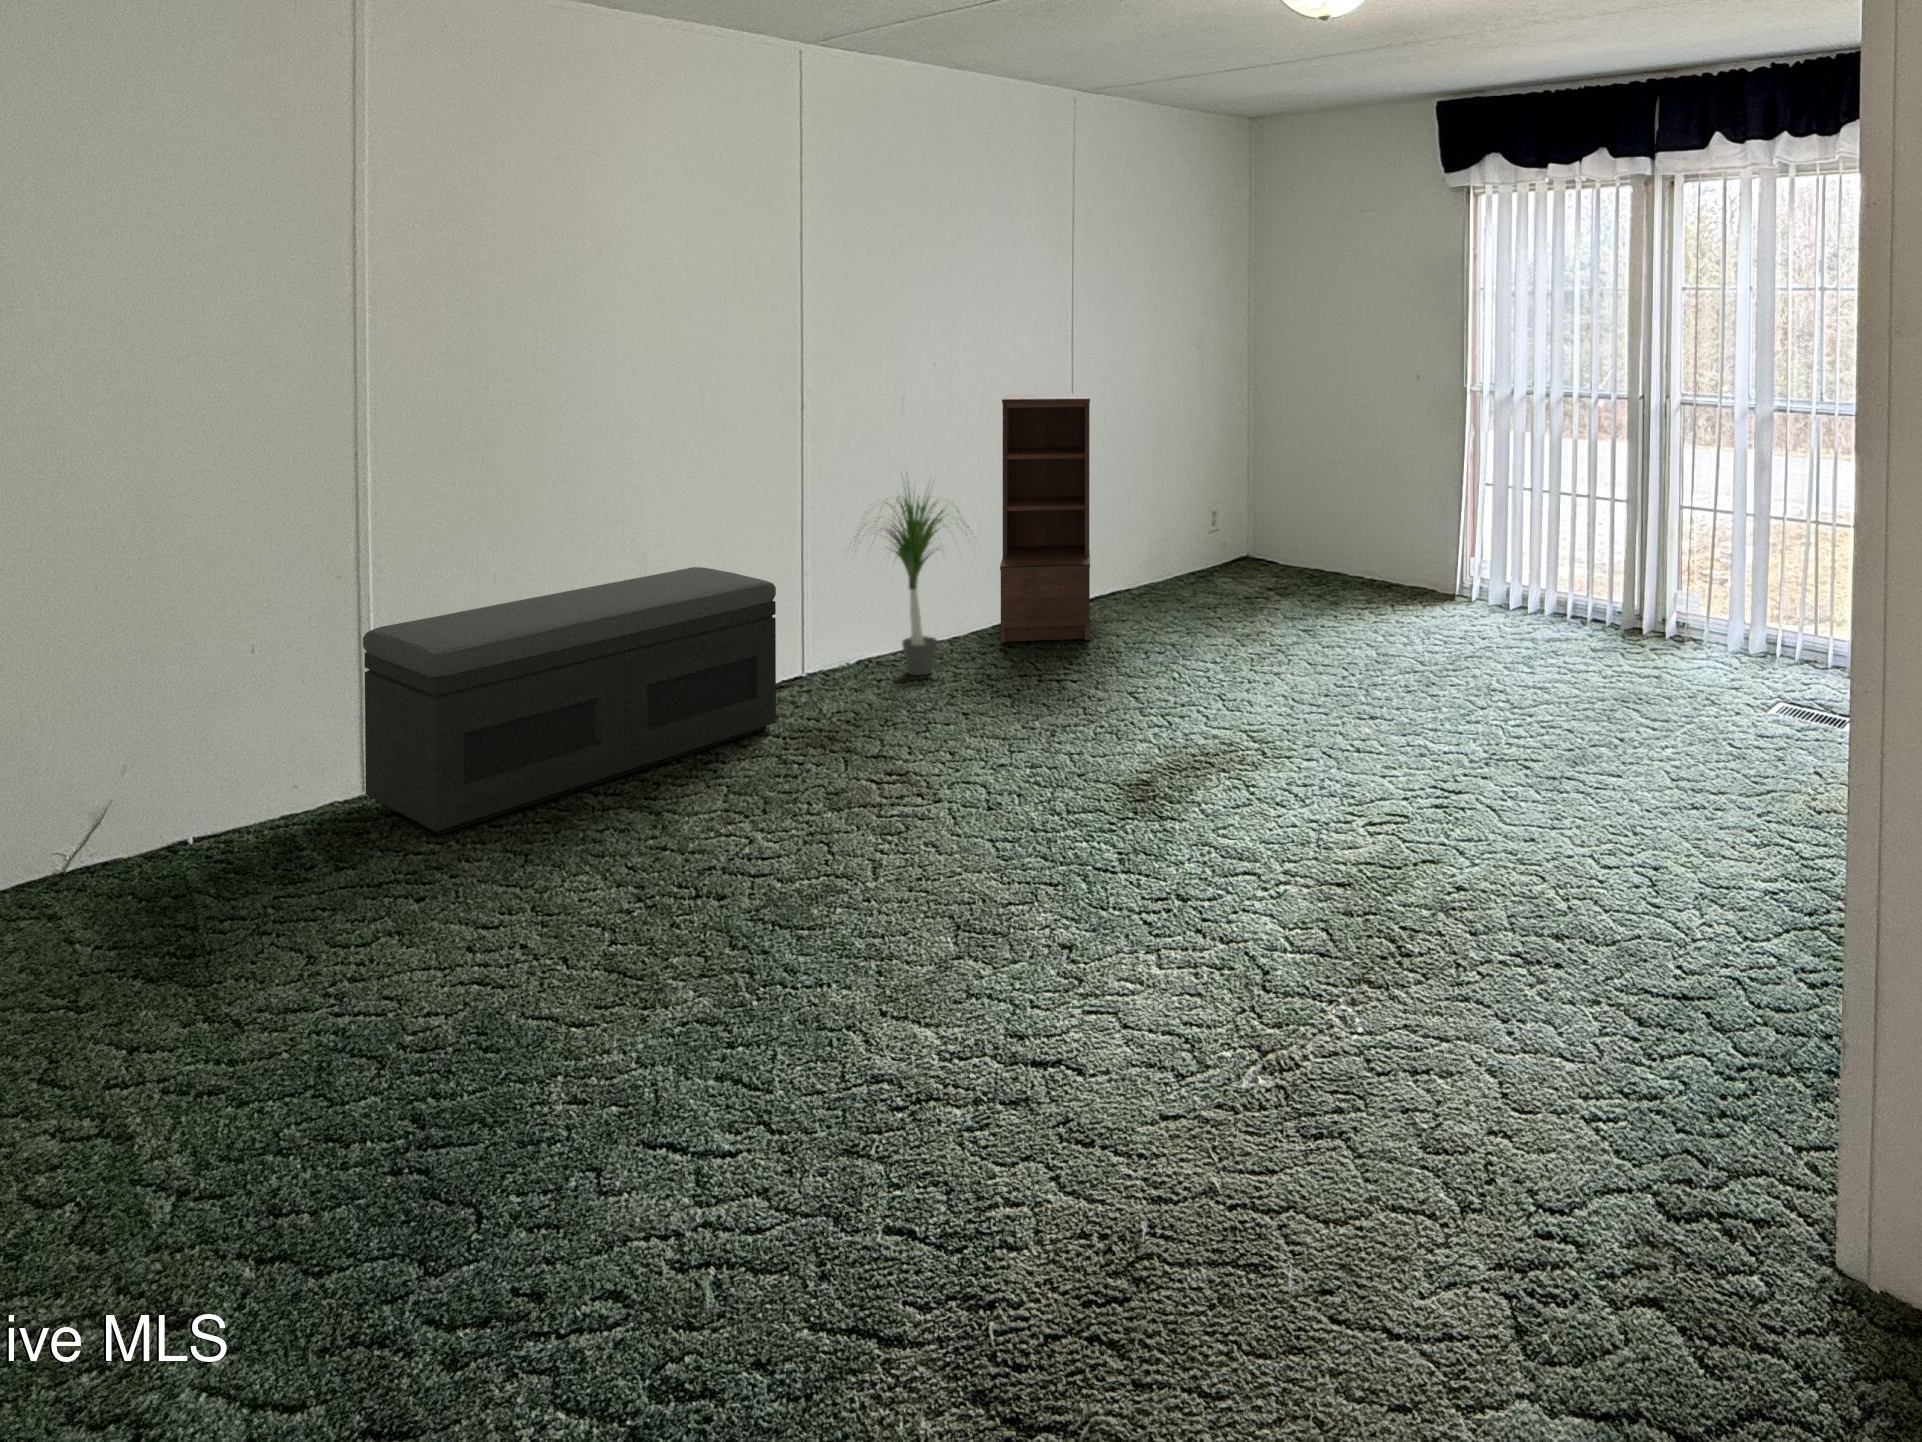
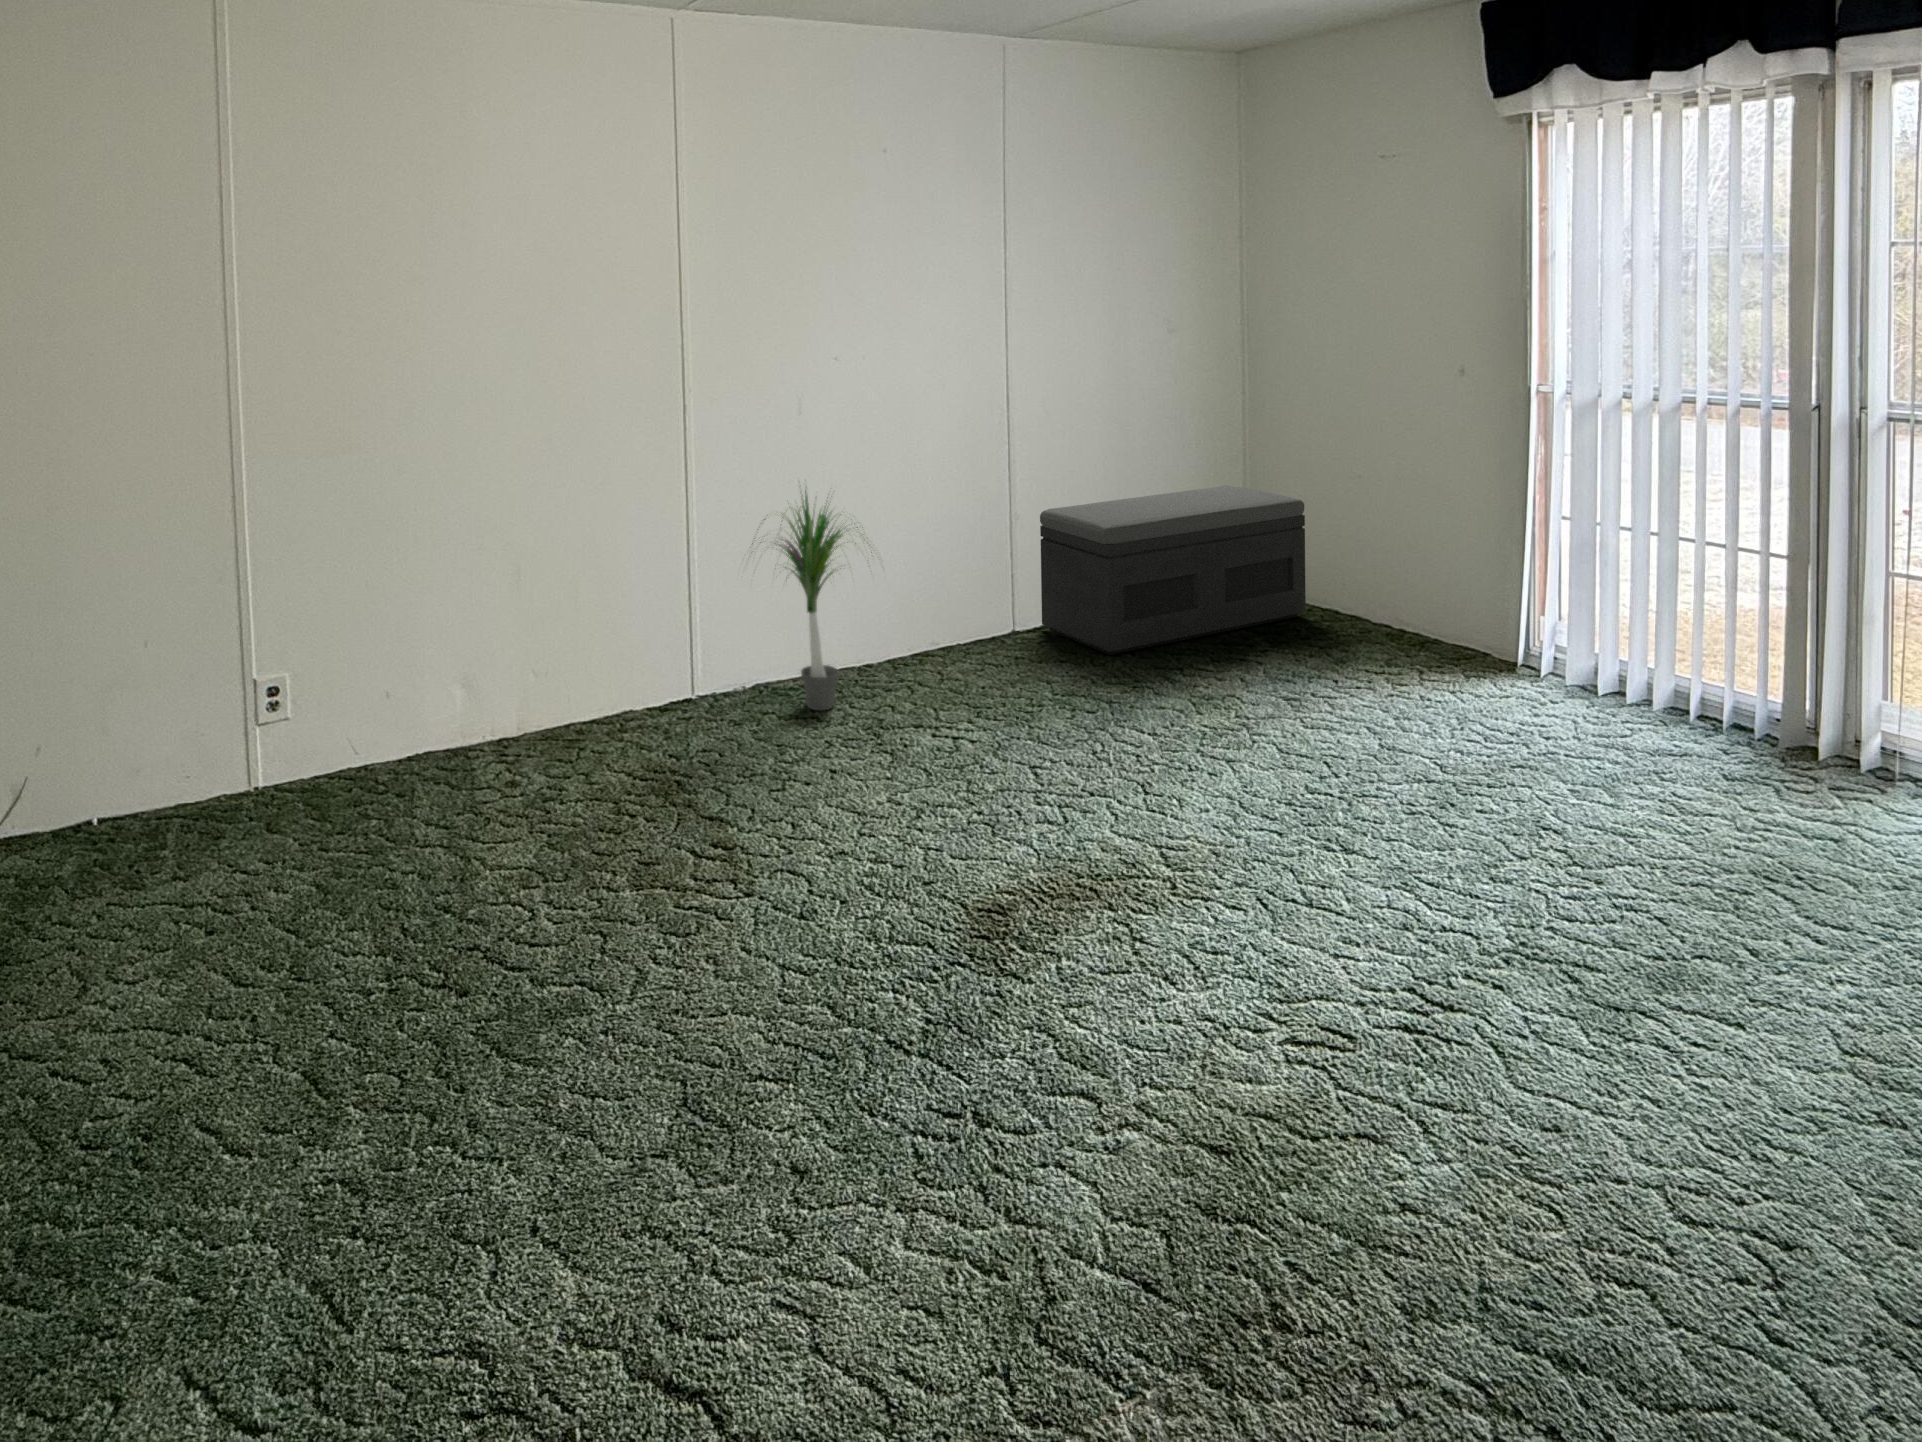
bookshelf: present [1000,393,1090,643] -> none [921,390,1037,682]
storage bench: present [363,567,776,834] -> present [1040,486,1306,655]

